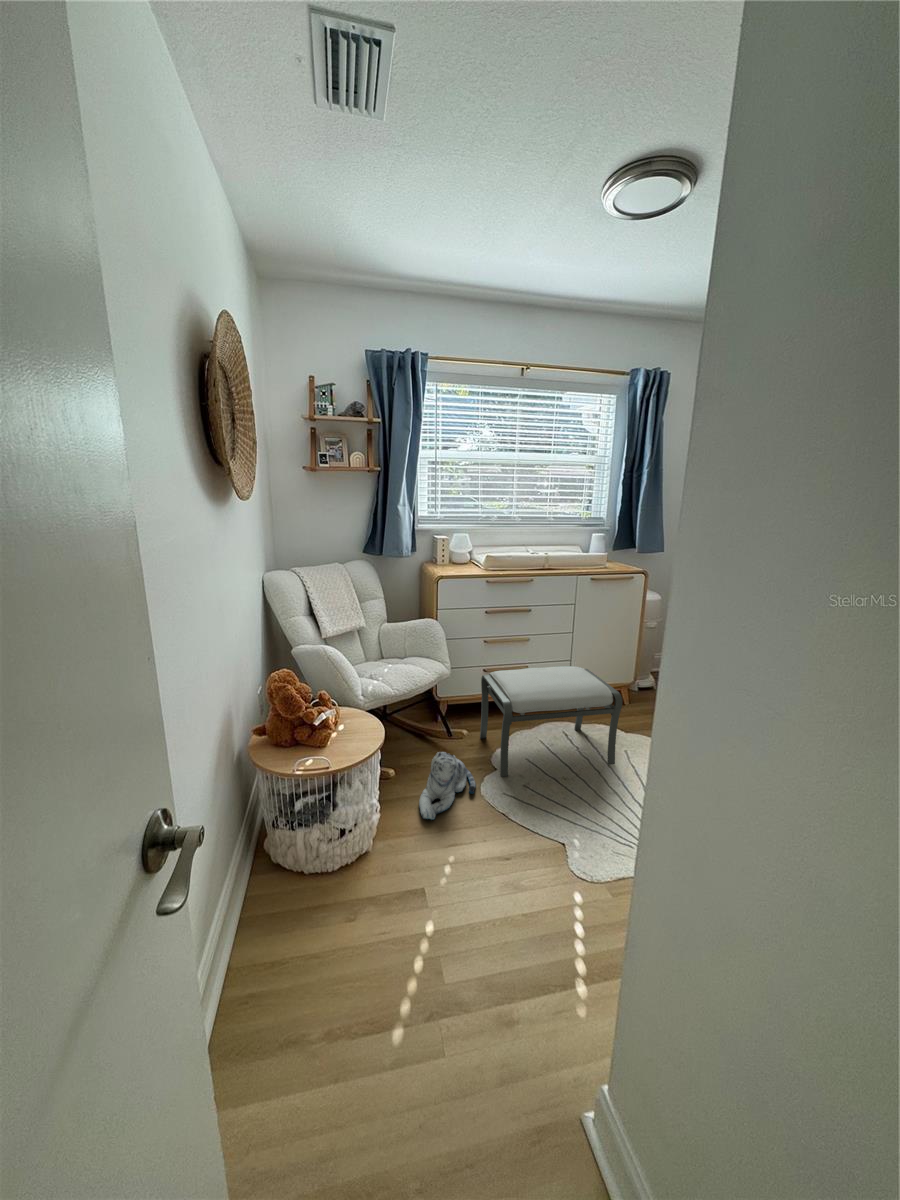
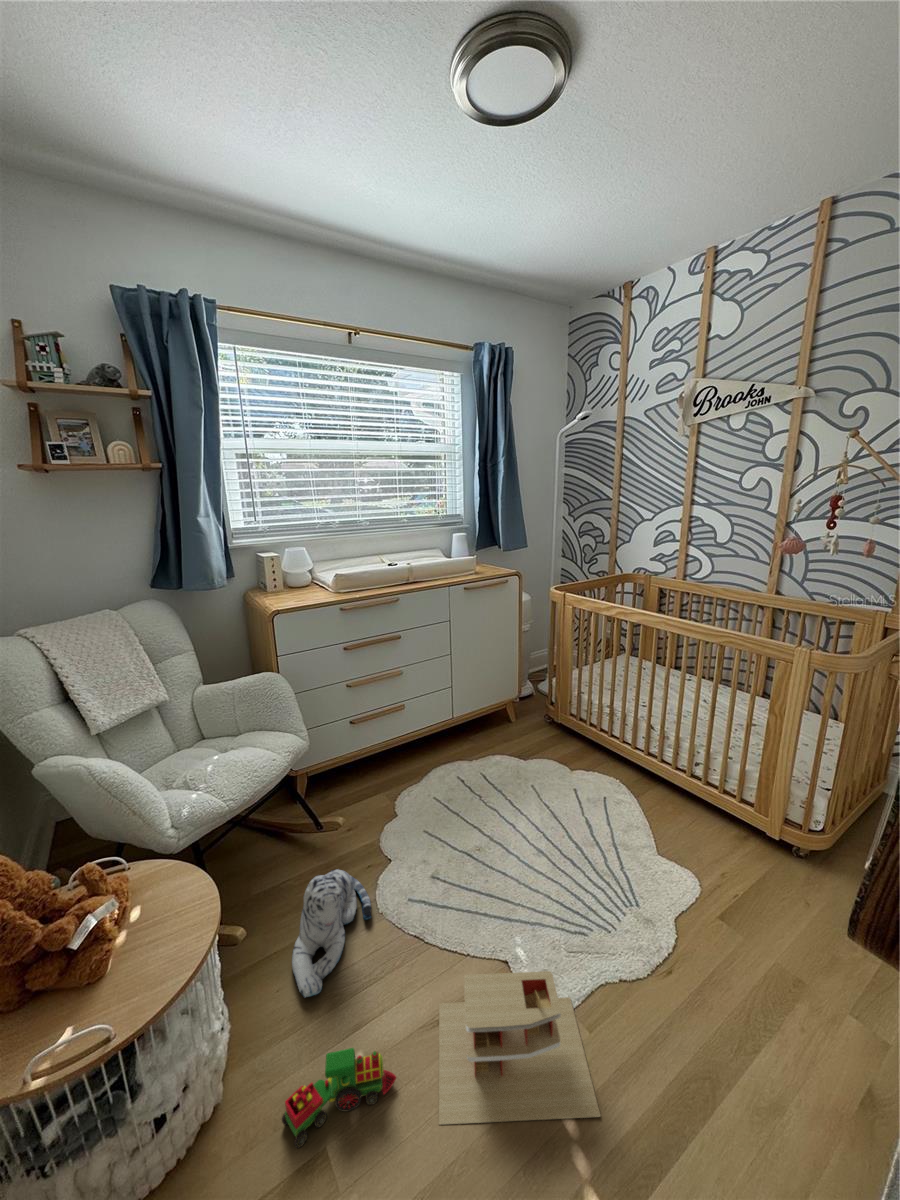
ottoman: present [480,666,623,777] -> none [352,698,532,874]
toy house: none [491,825,601,930] -> present [439,971,600,1124]
toy train: none [402,839,471,880] -> present [282,1048,396,1148]

